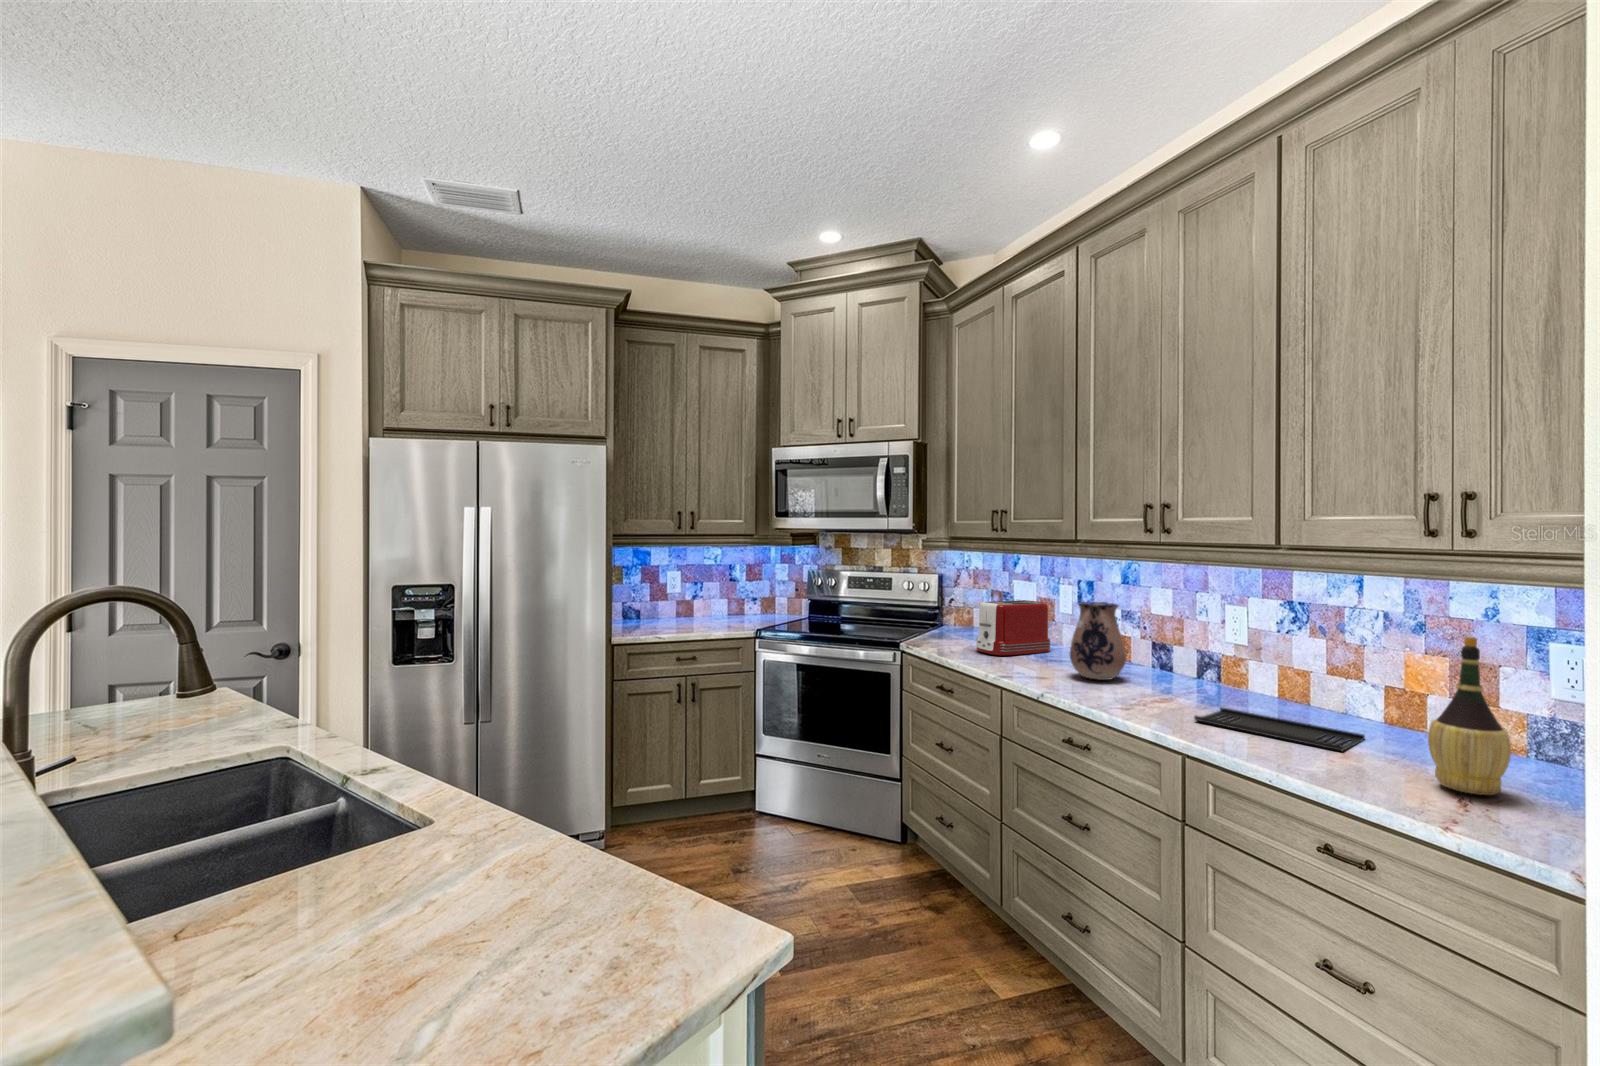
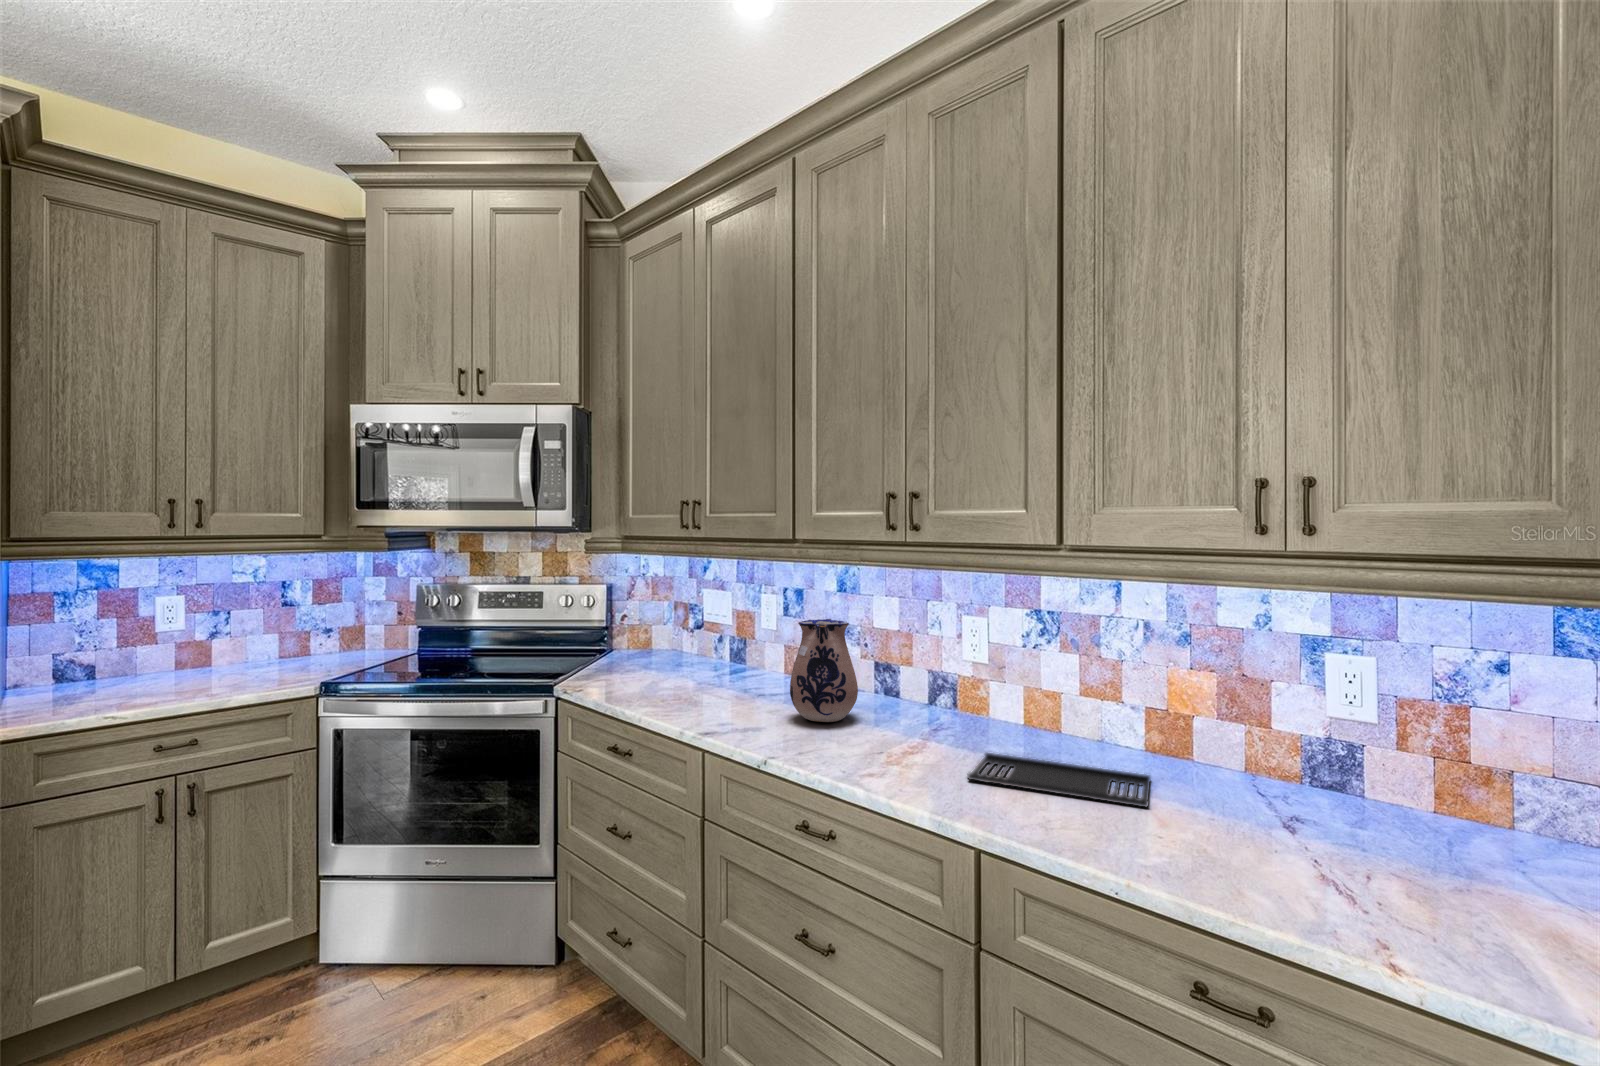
toaster: present [977,600,1051,655] -> none [661,617,754,694]
wine bottle: present [1428,637,1511,795] -> none [1265,660,1358,861]

